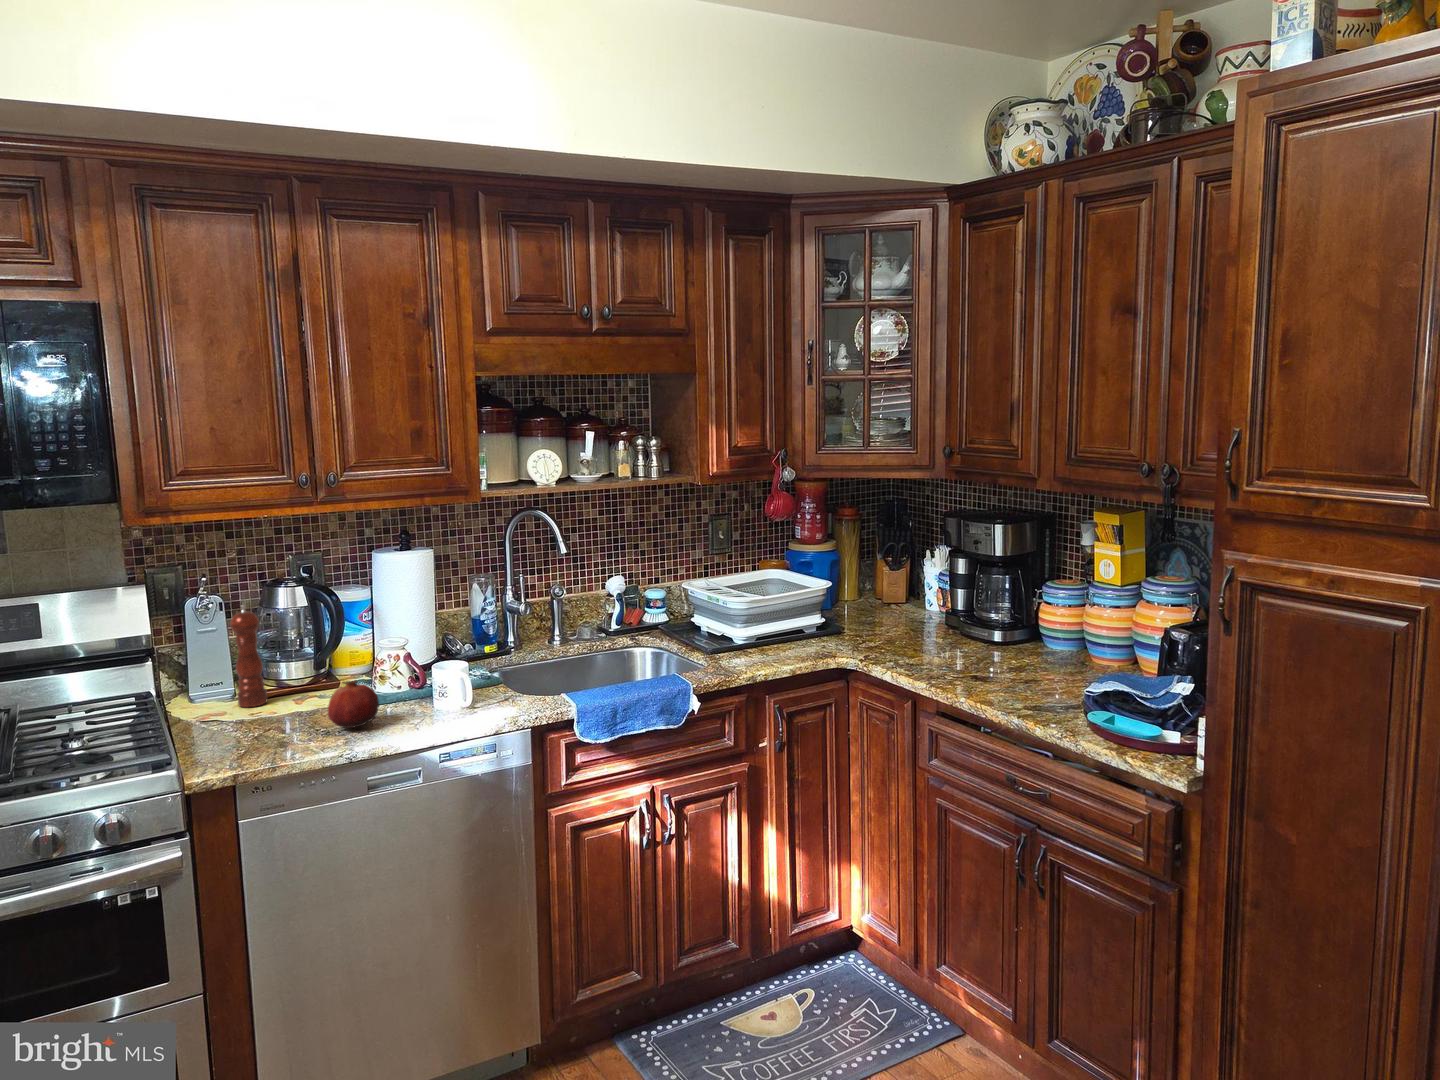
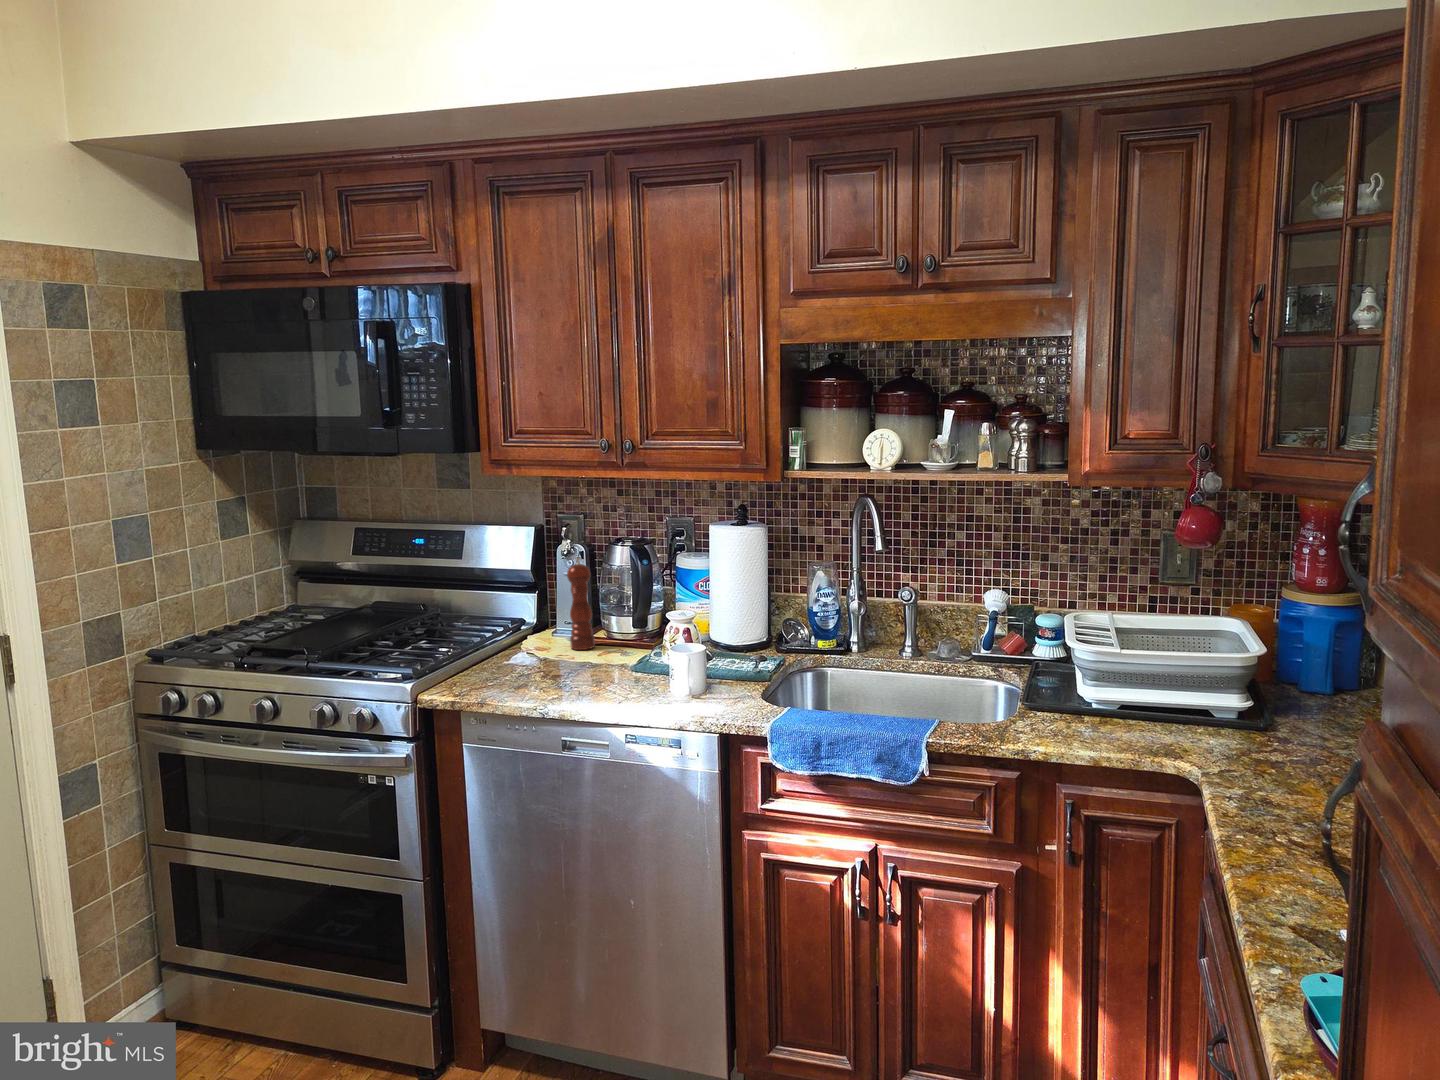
fruit: present [328,681,379,728] -> none [565,643,613,688]

